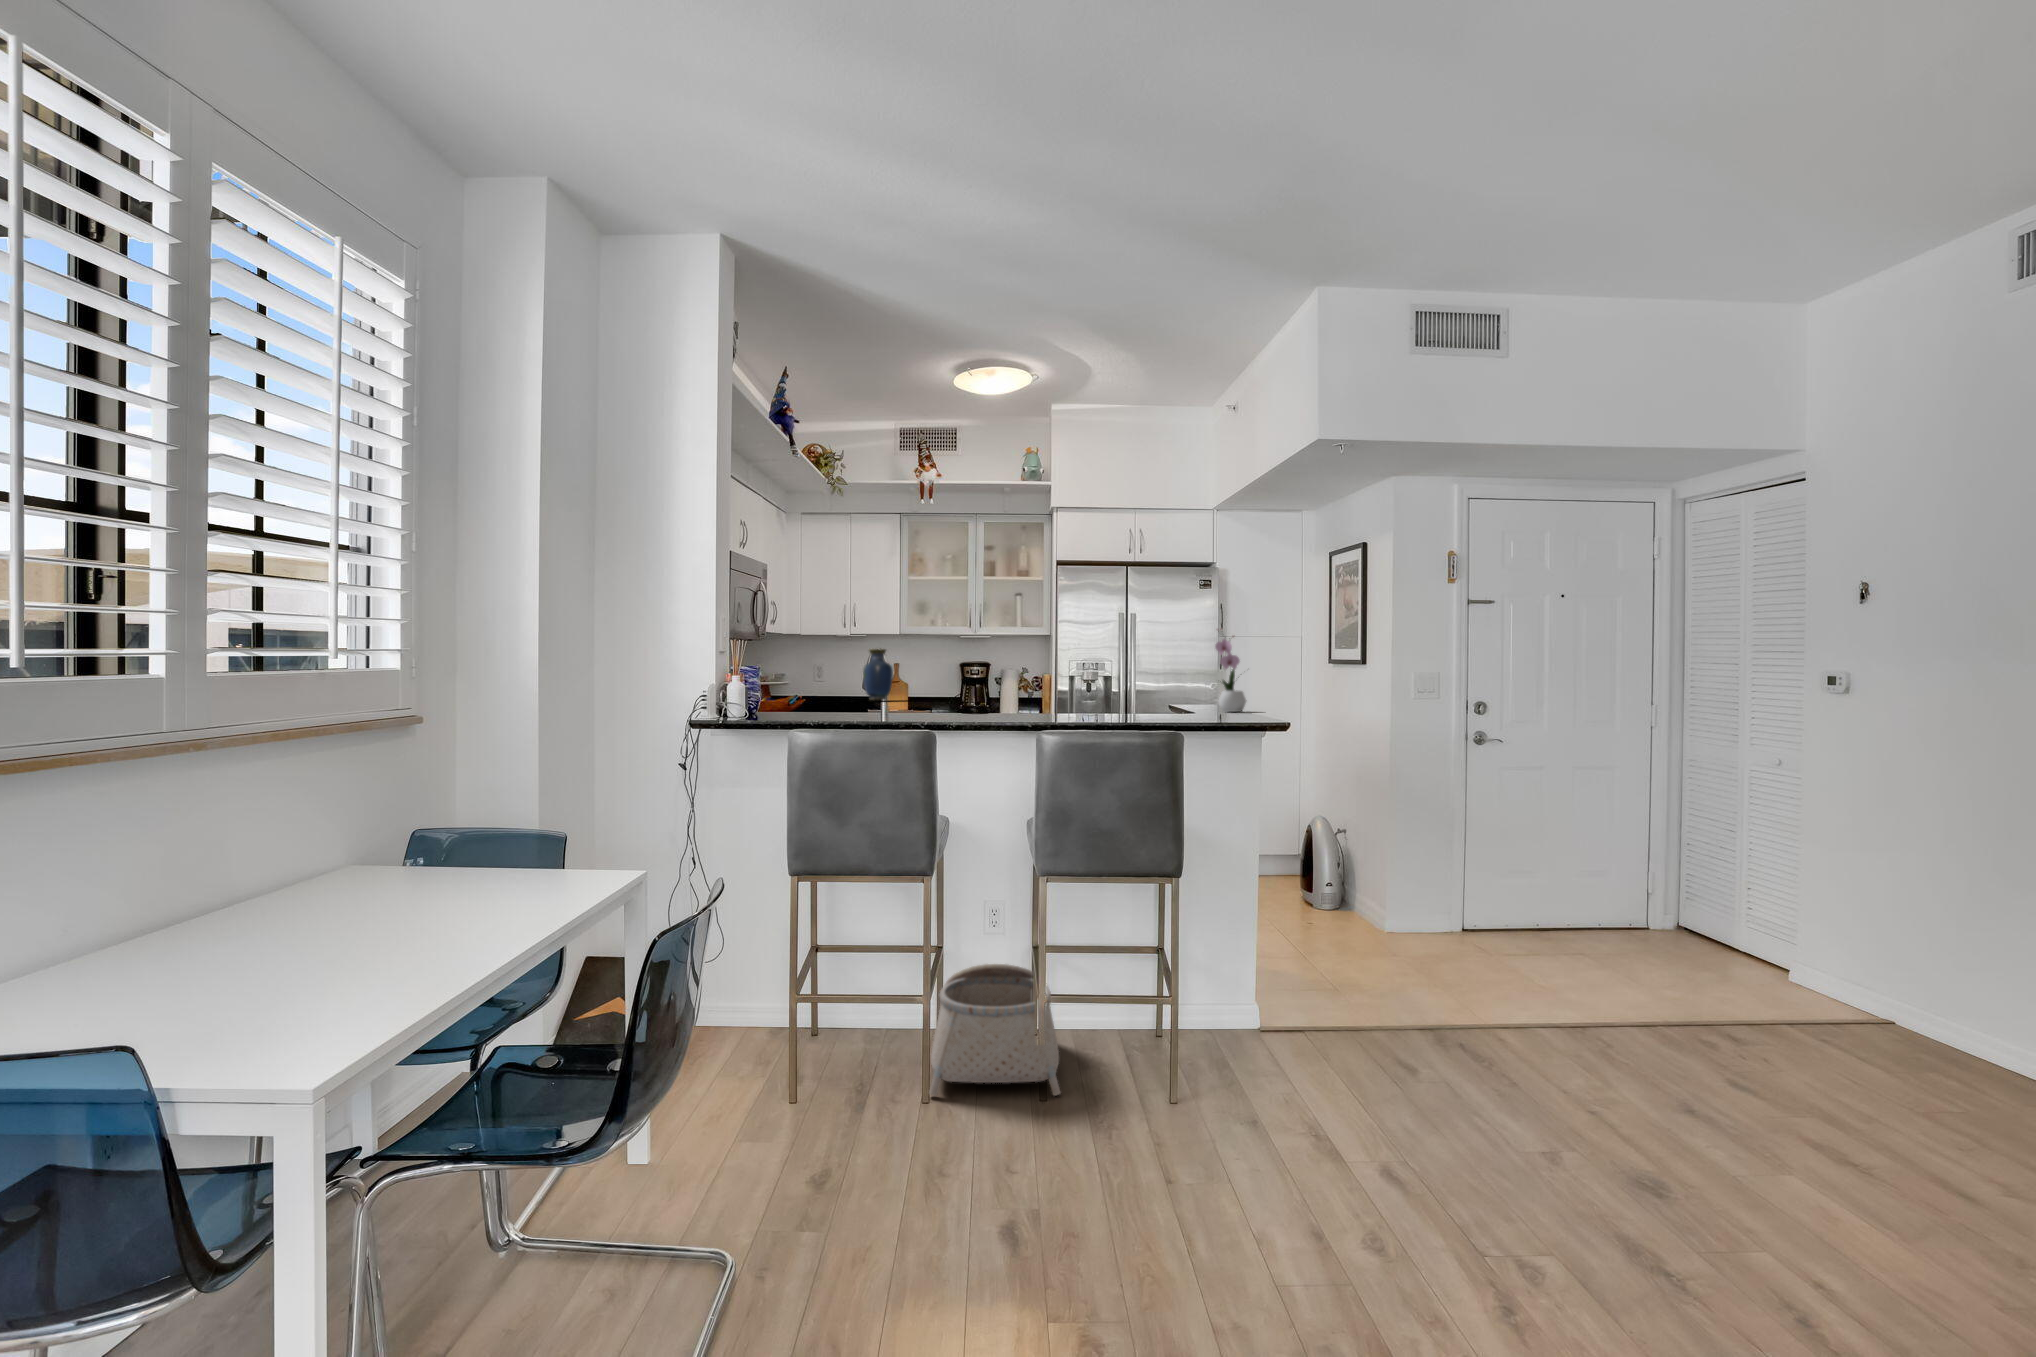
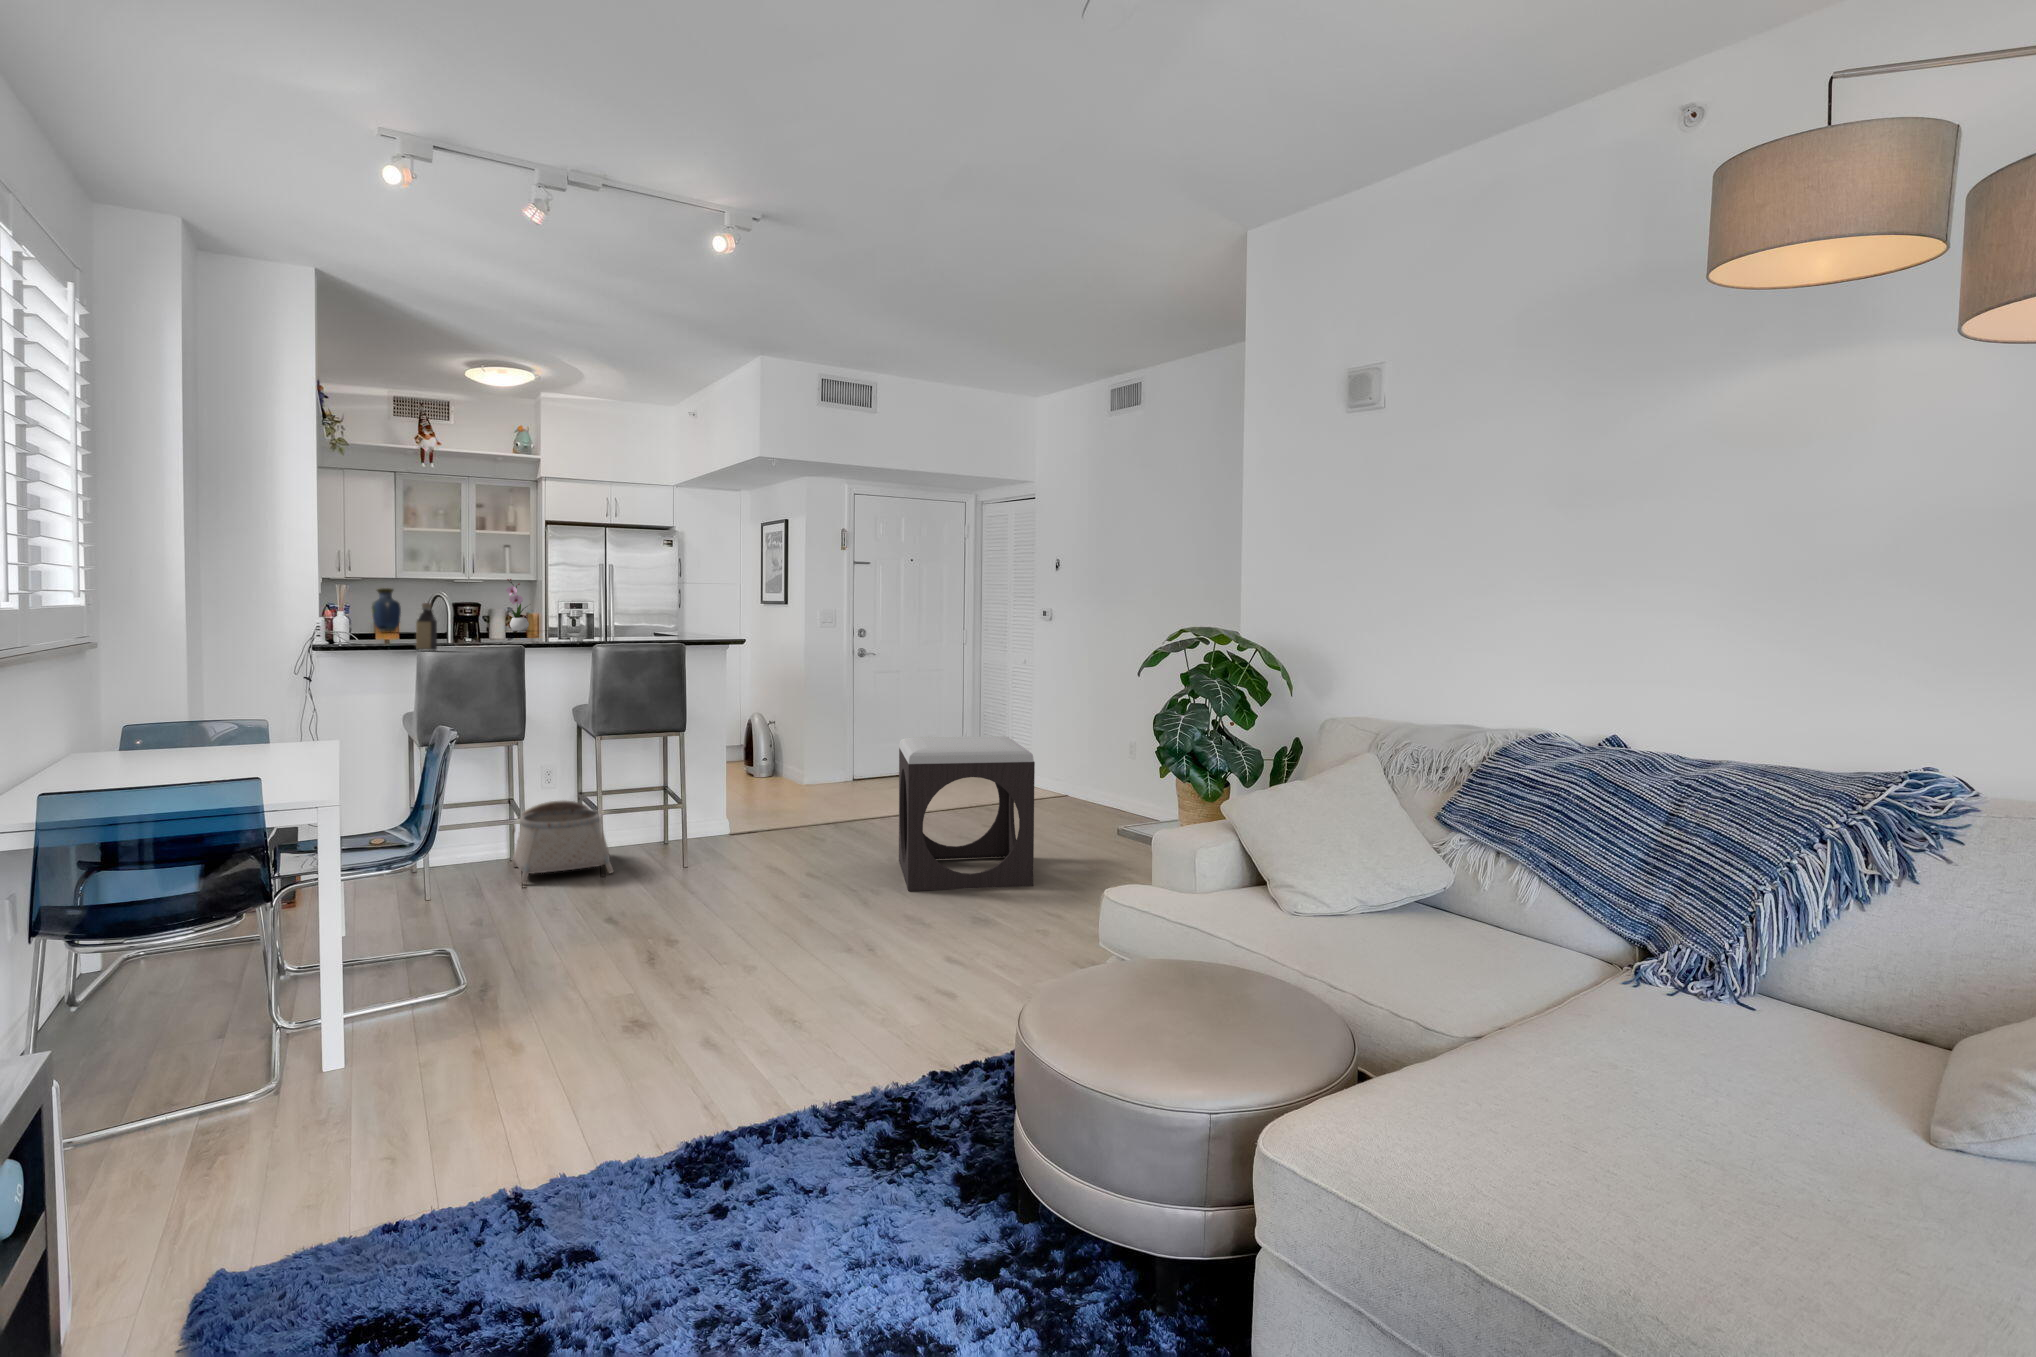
flower arrangement: present [1215,639,1246,712] -> present [506,579,529,631]
bottle: none [806,677,832,745] -> present [416,603,437,651]
footstool: none [1549,929,1897,1324] -> present [899,736,1035,891]

